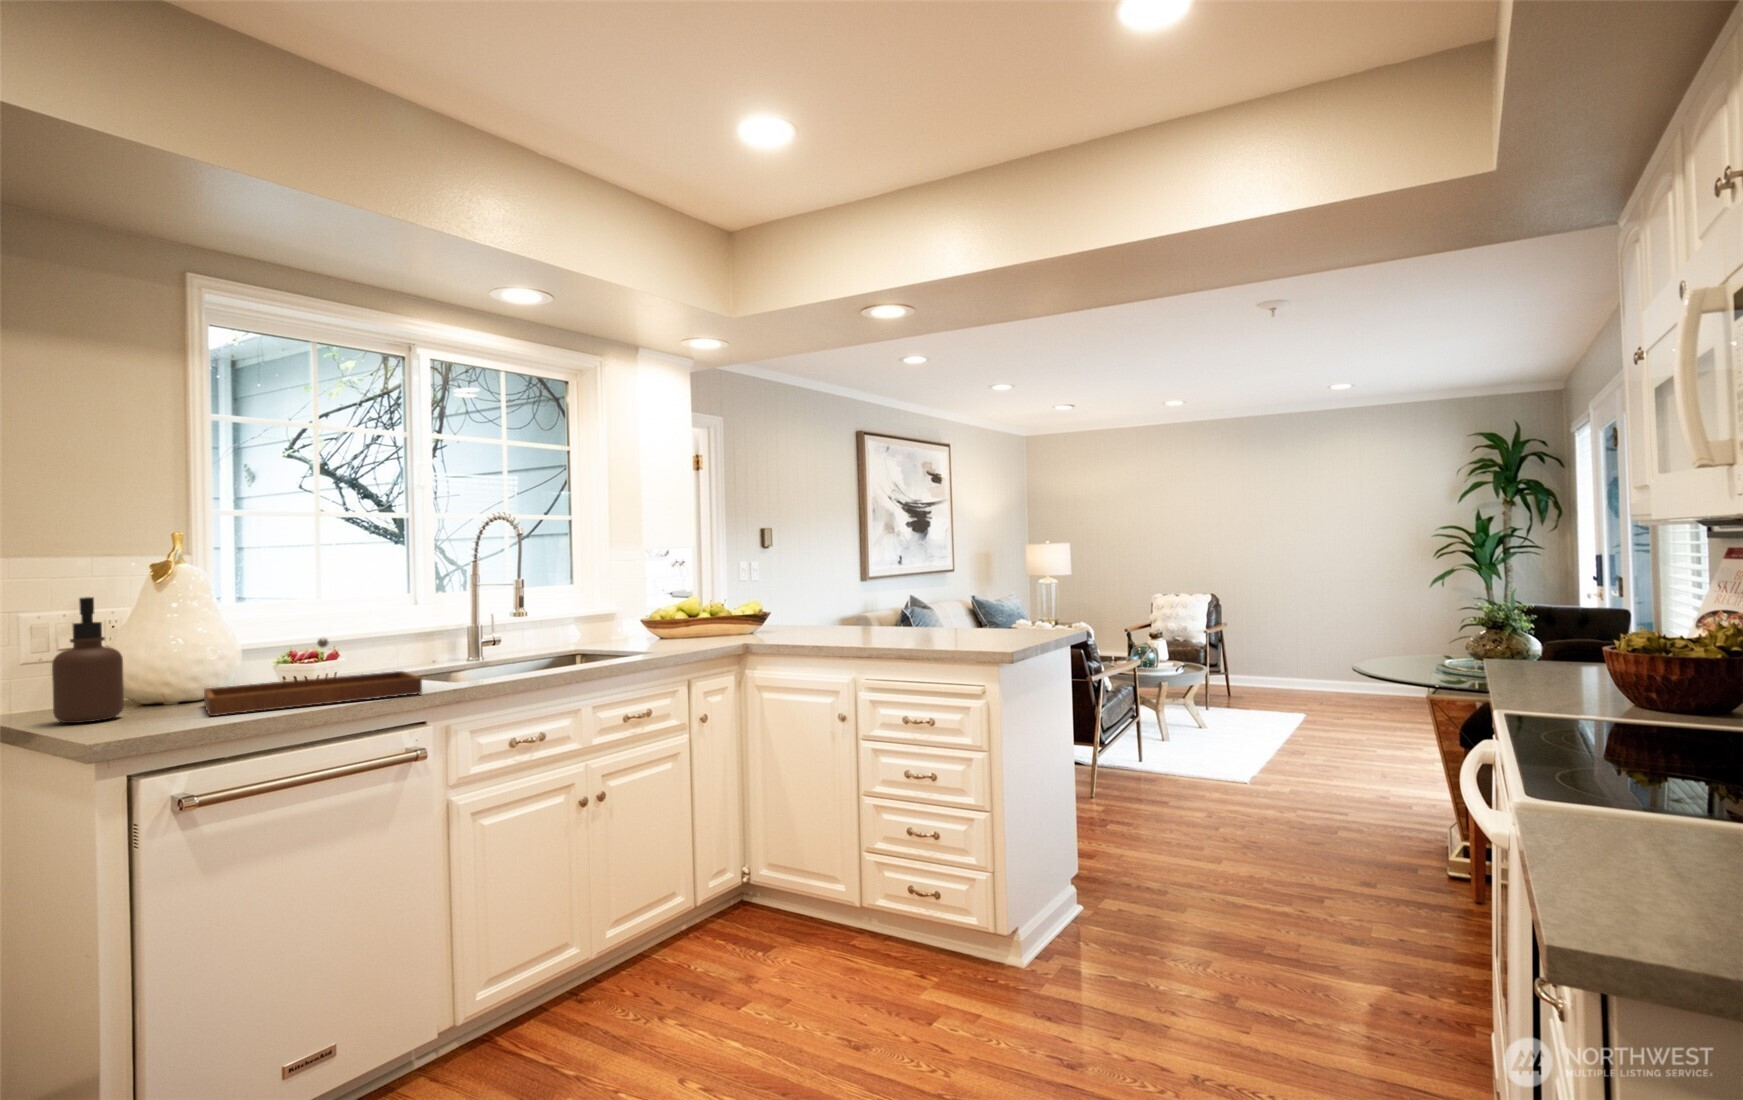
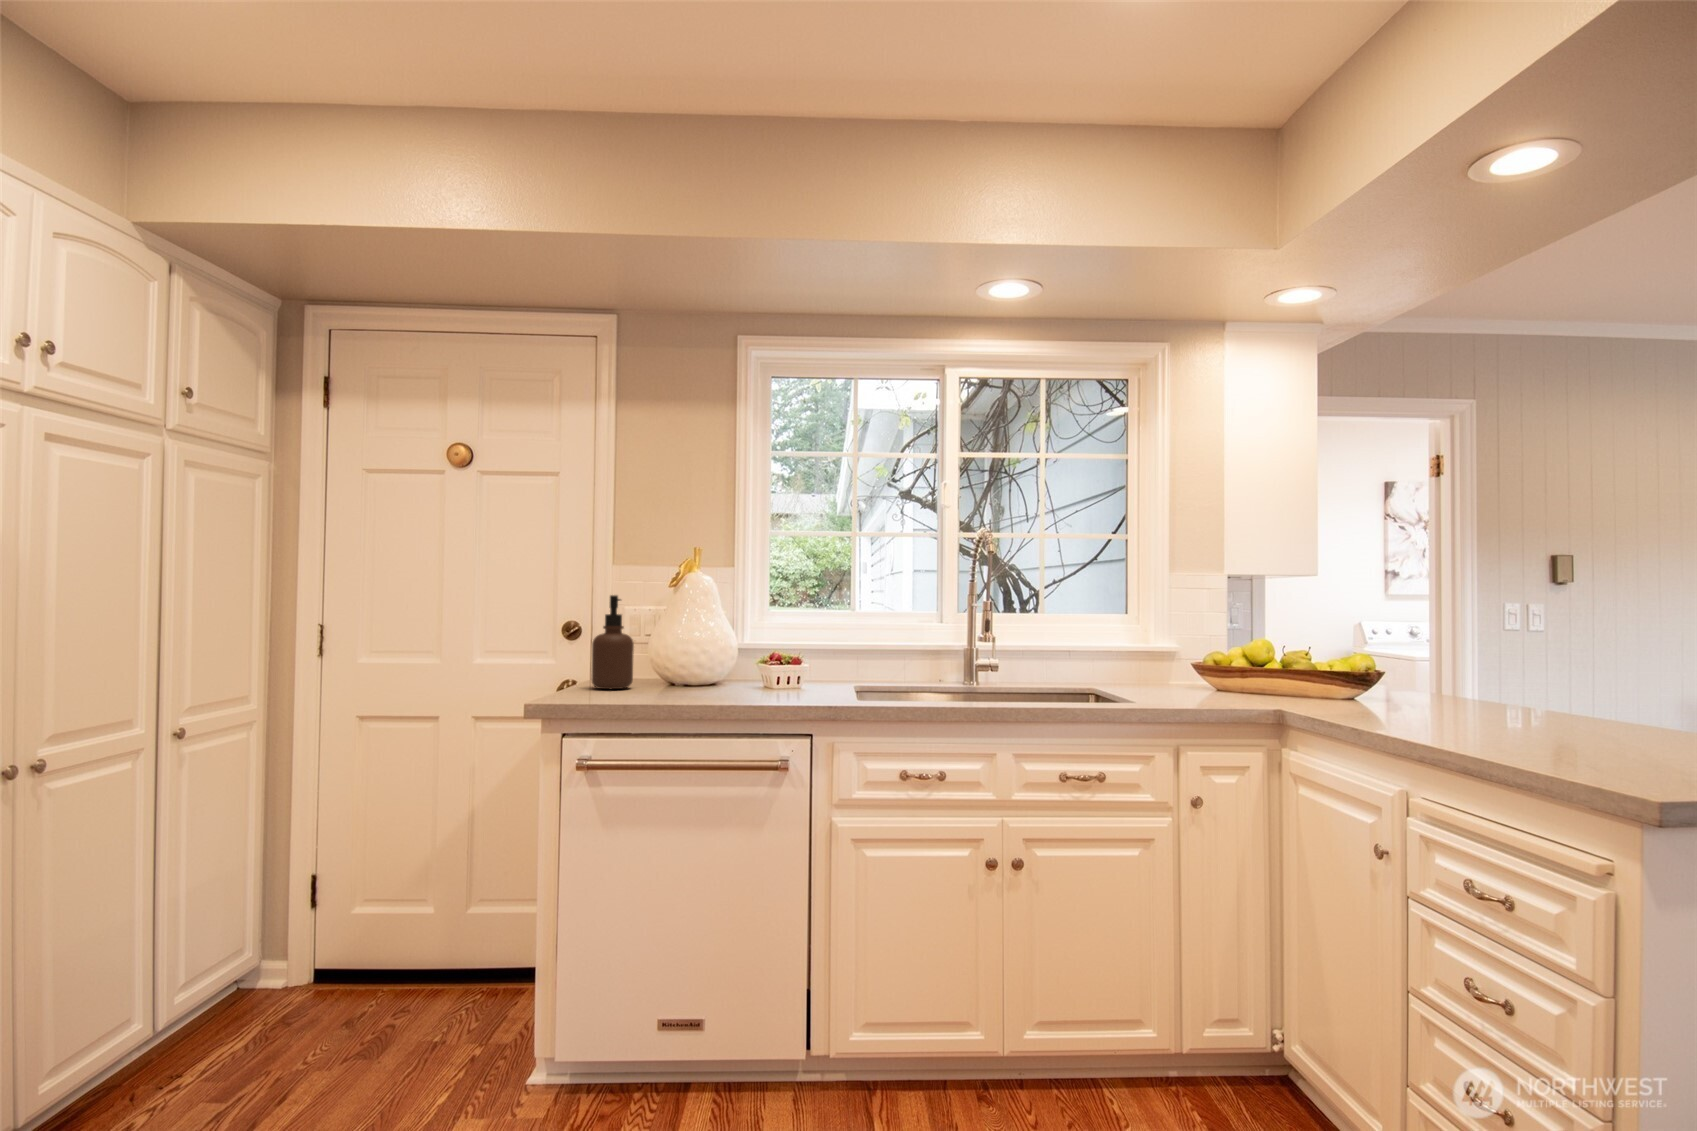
tray: present [204,638,422,716] -> none [648,642,828,706]

